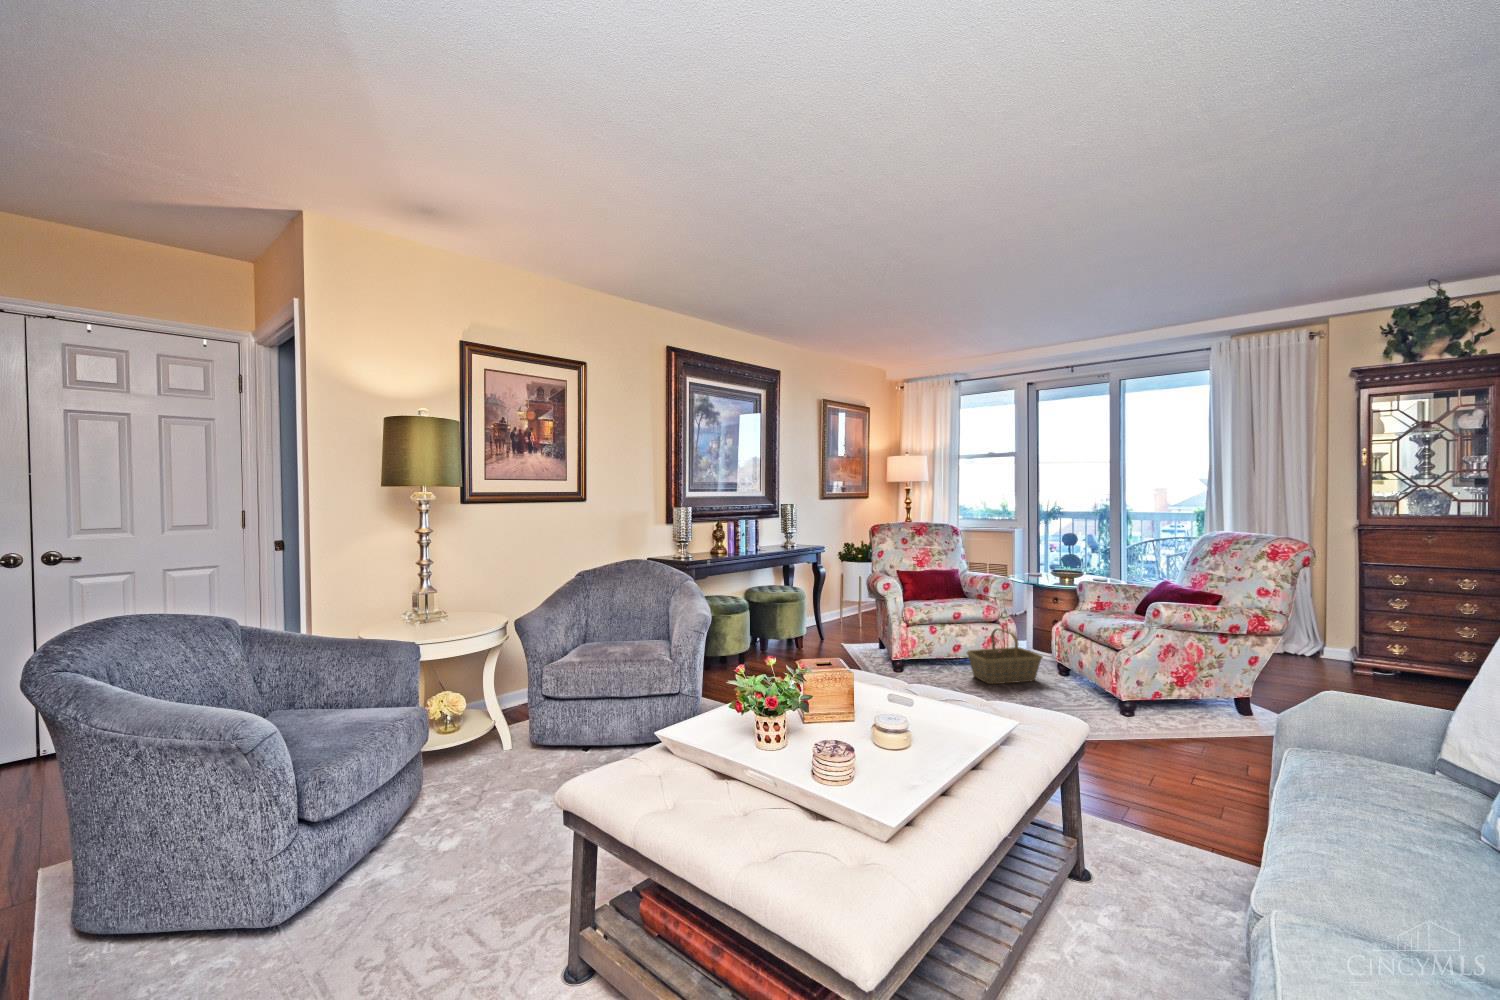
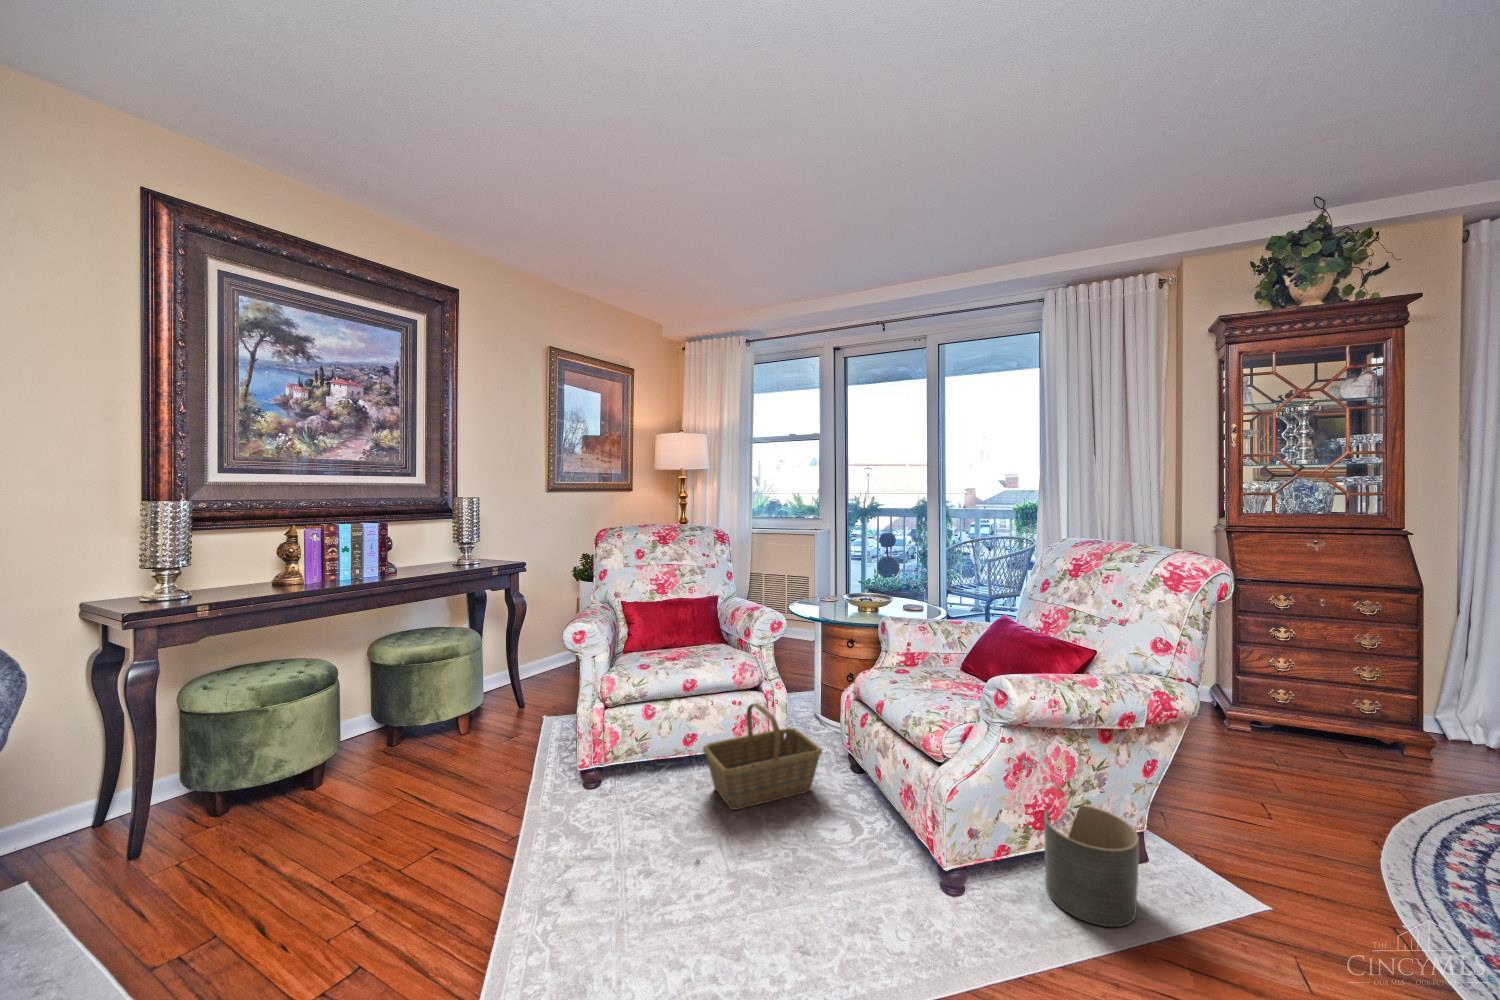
planter: none [1183,675,1237,729] -> present [1044,805,1139,927]

